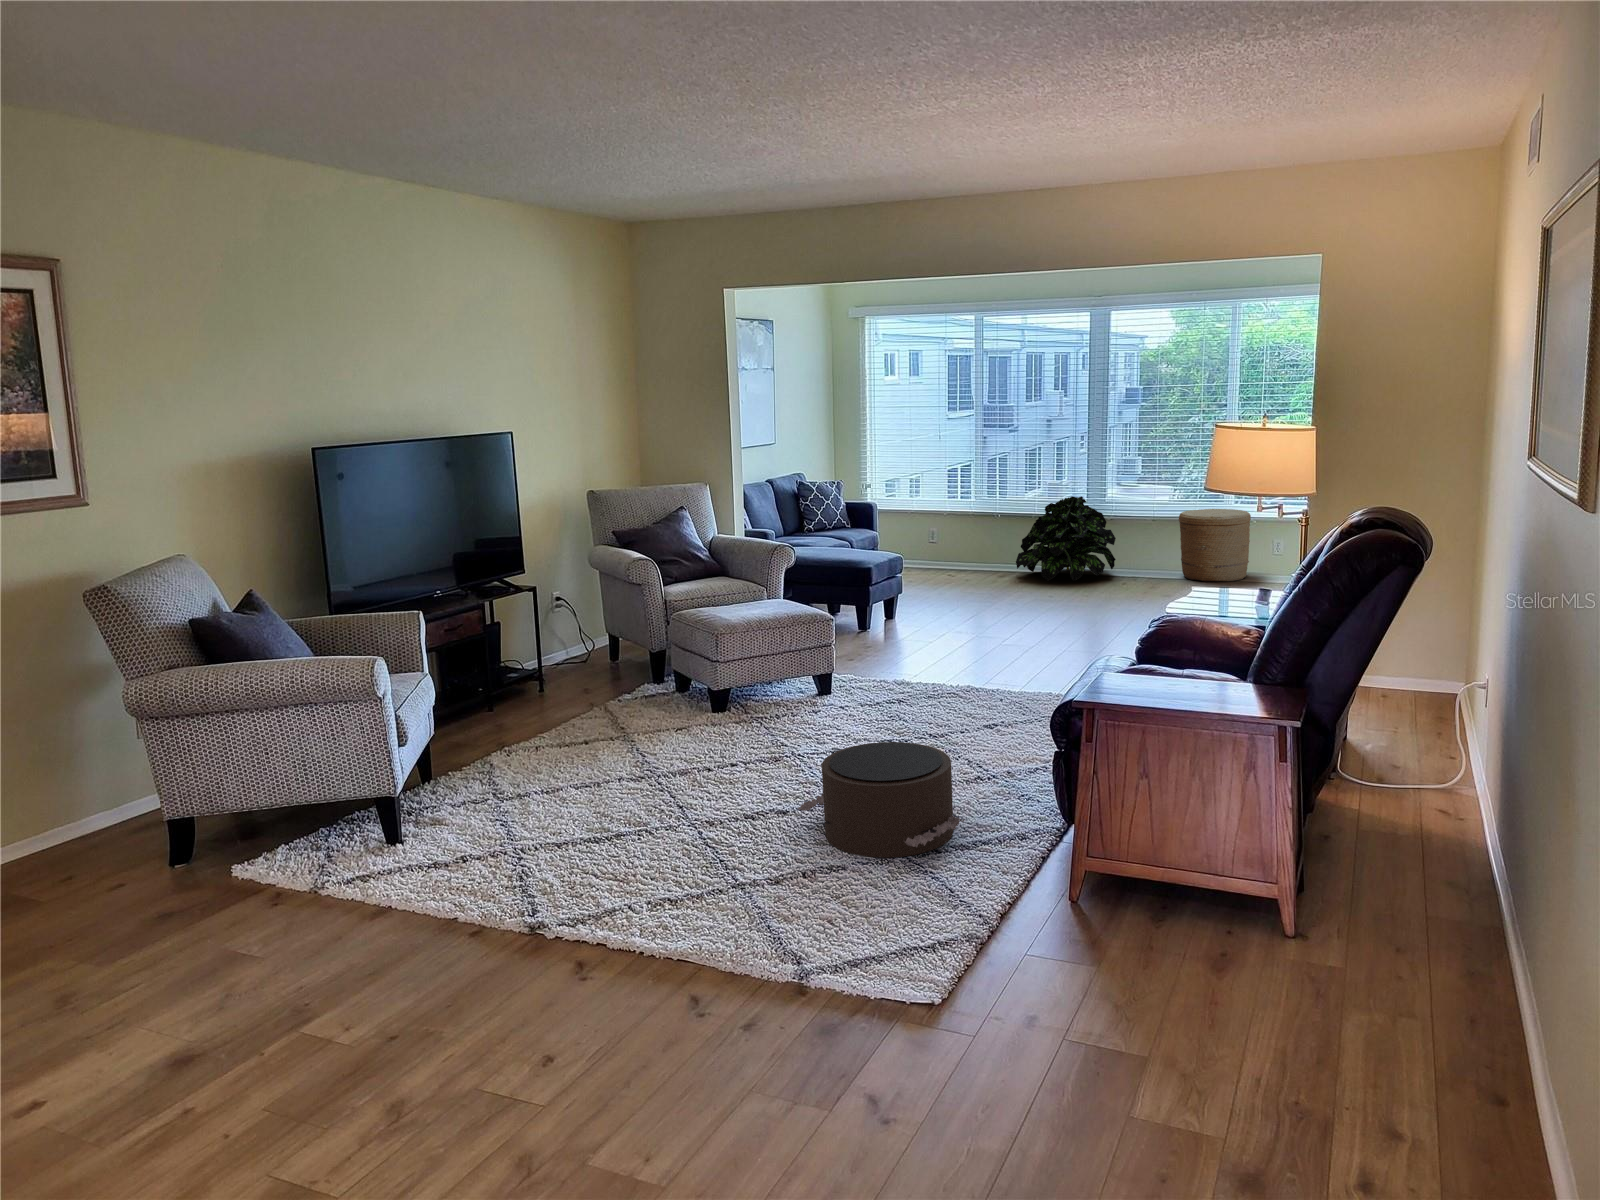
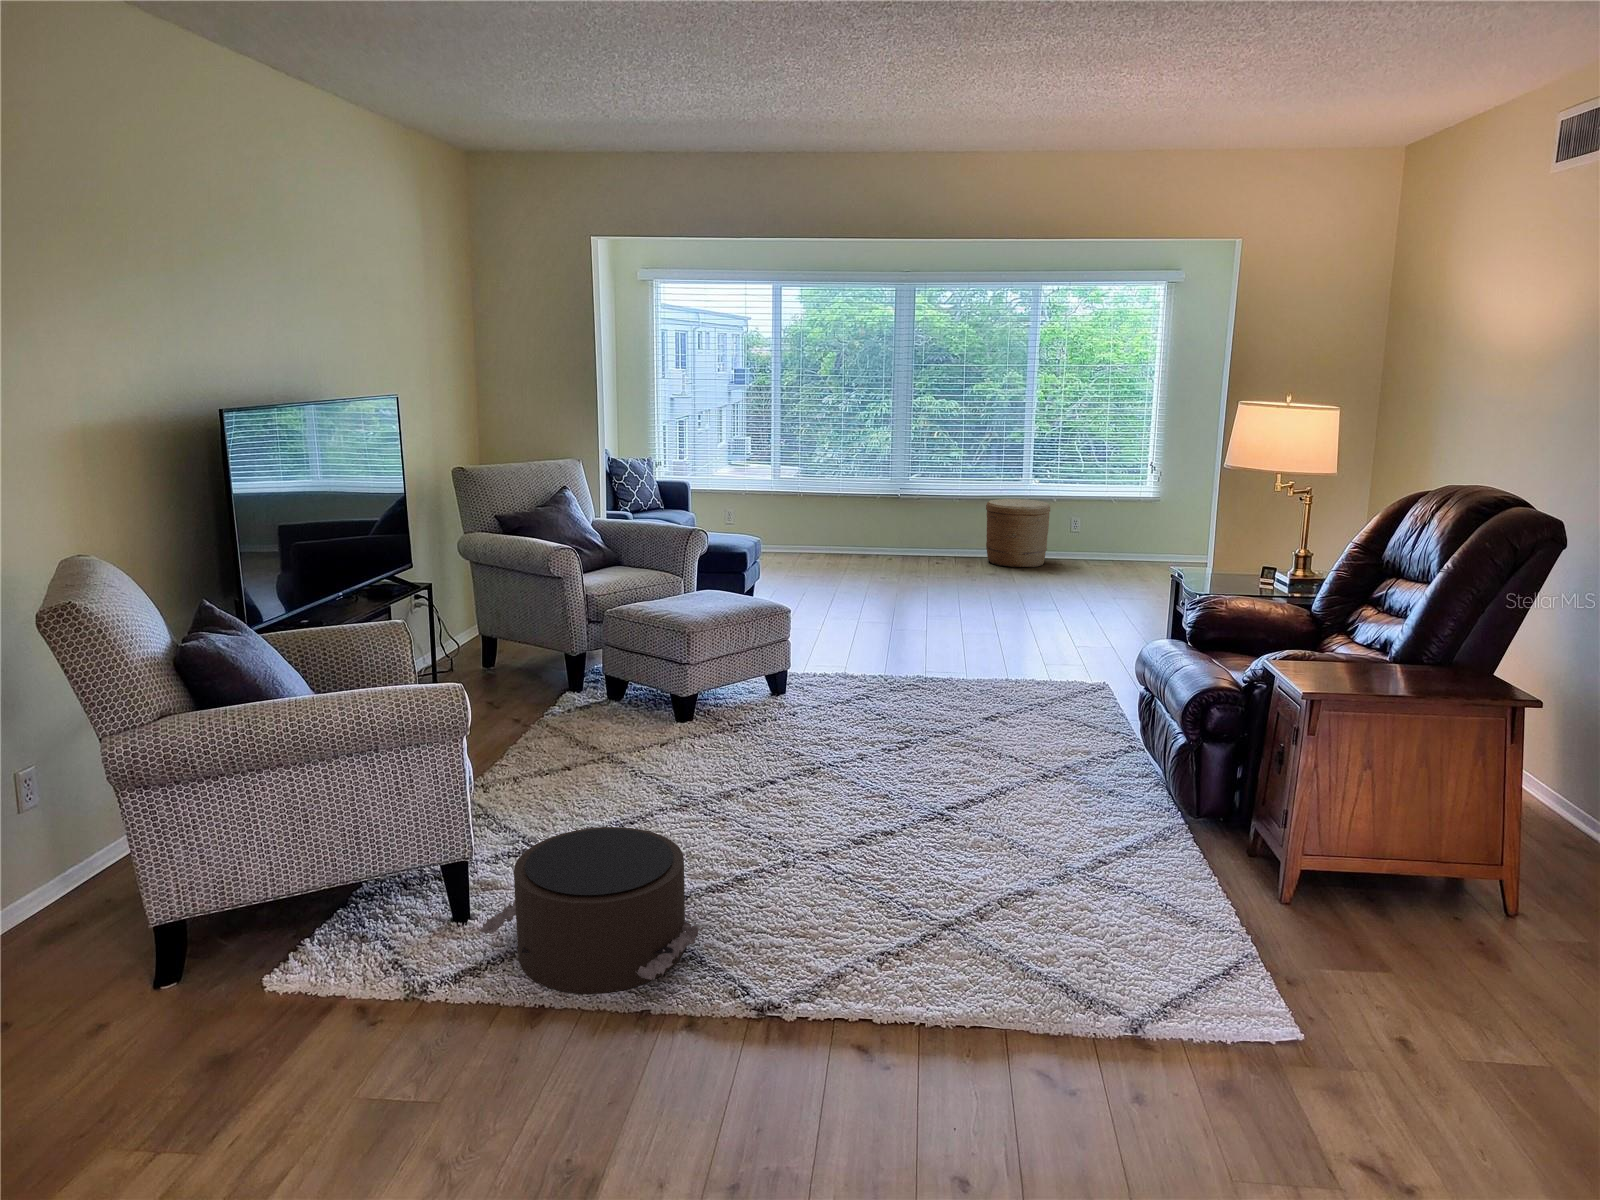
potted plant: present [1016,496,1116,581] -> none [832,484,931,568]
pouf: present [798,742,964,858] -> present [479,827,704,994]

